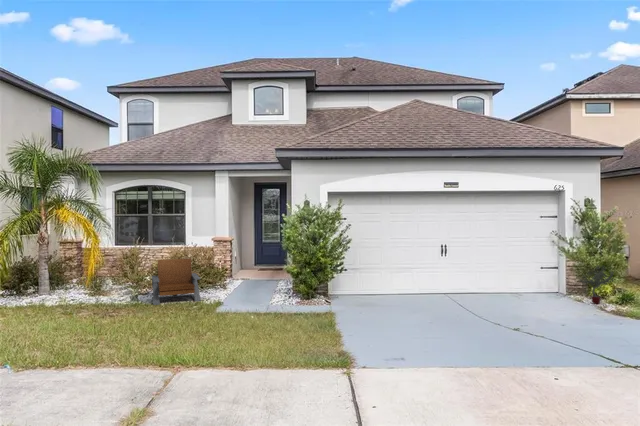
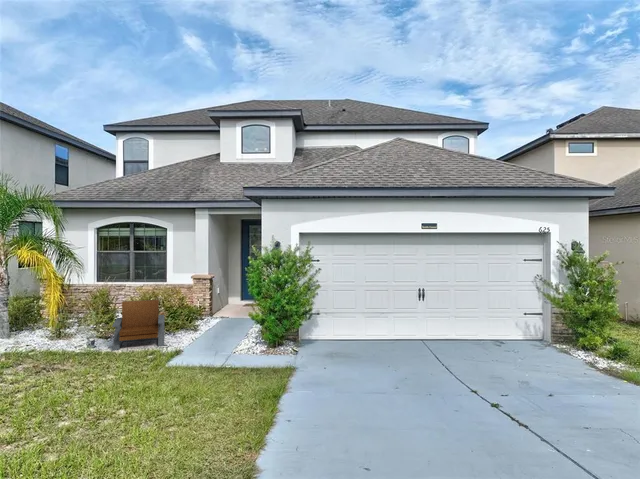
potted tree: present [580,266,614,304] -> none [565,315,605,357]

